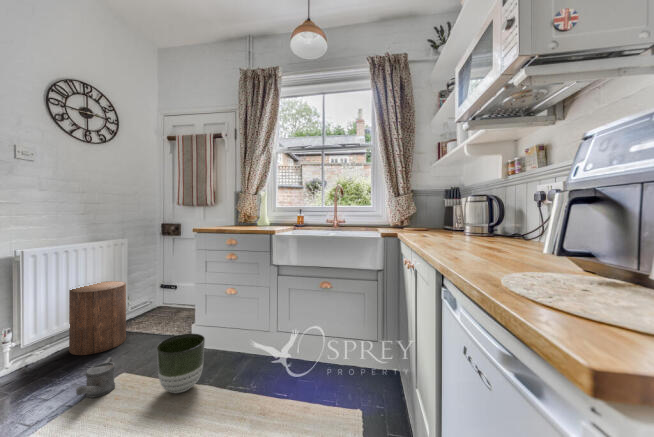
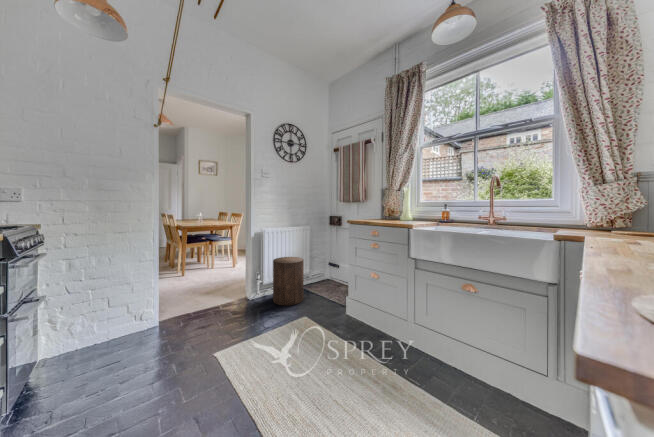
planter: present [157,334,205,393] -> none [312,308,346,356]
watering can: present [76,357,115,398] -> none [266,312,290,338]

